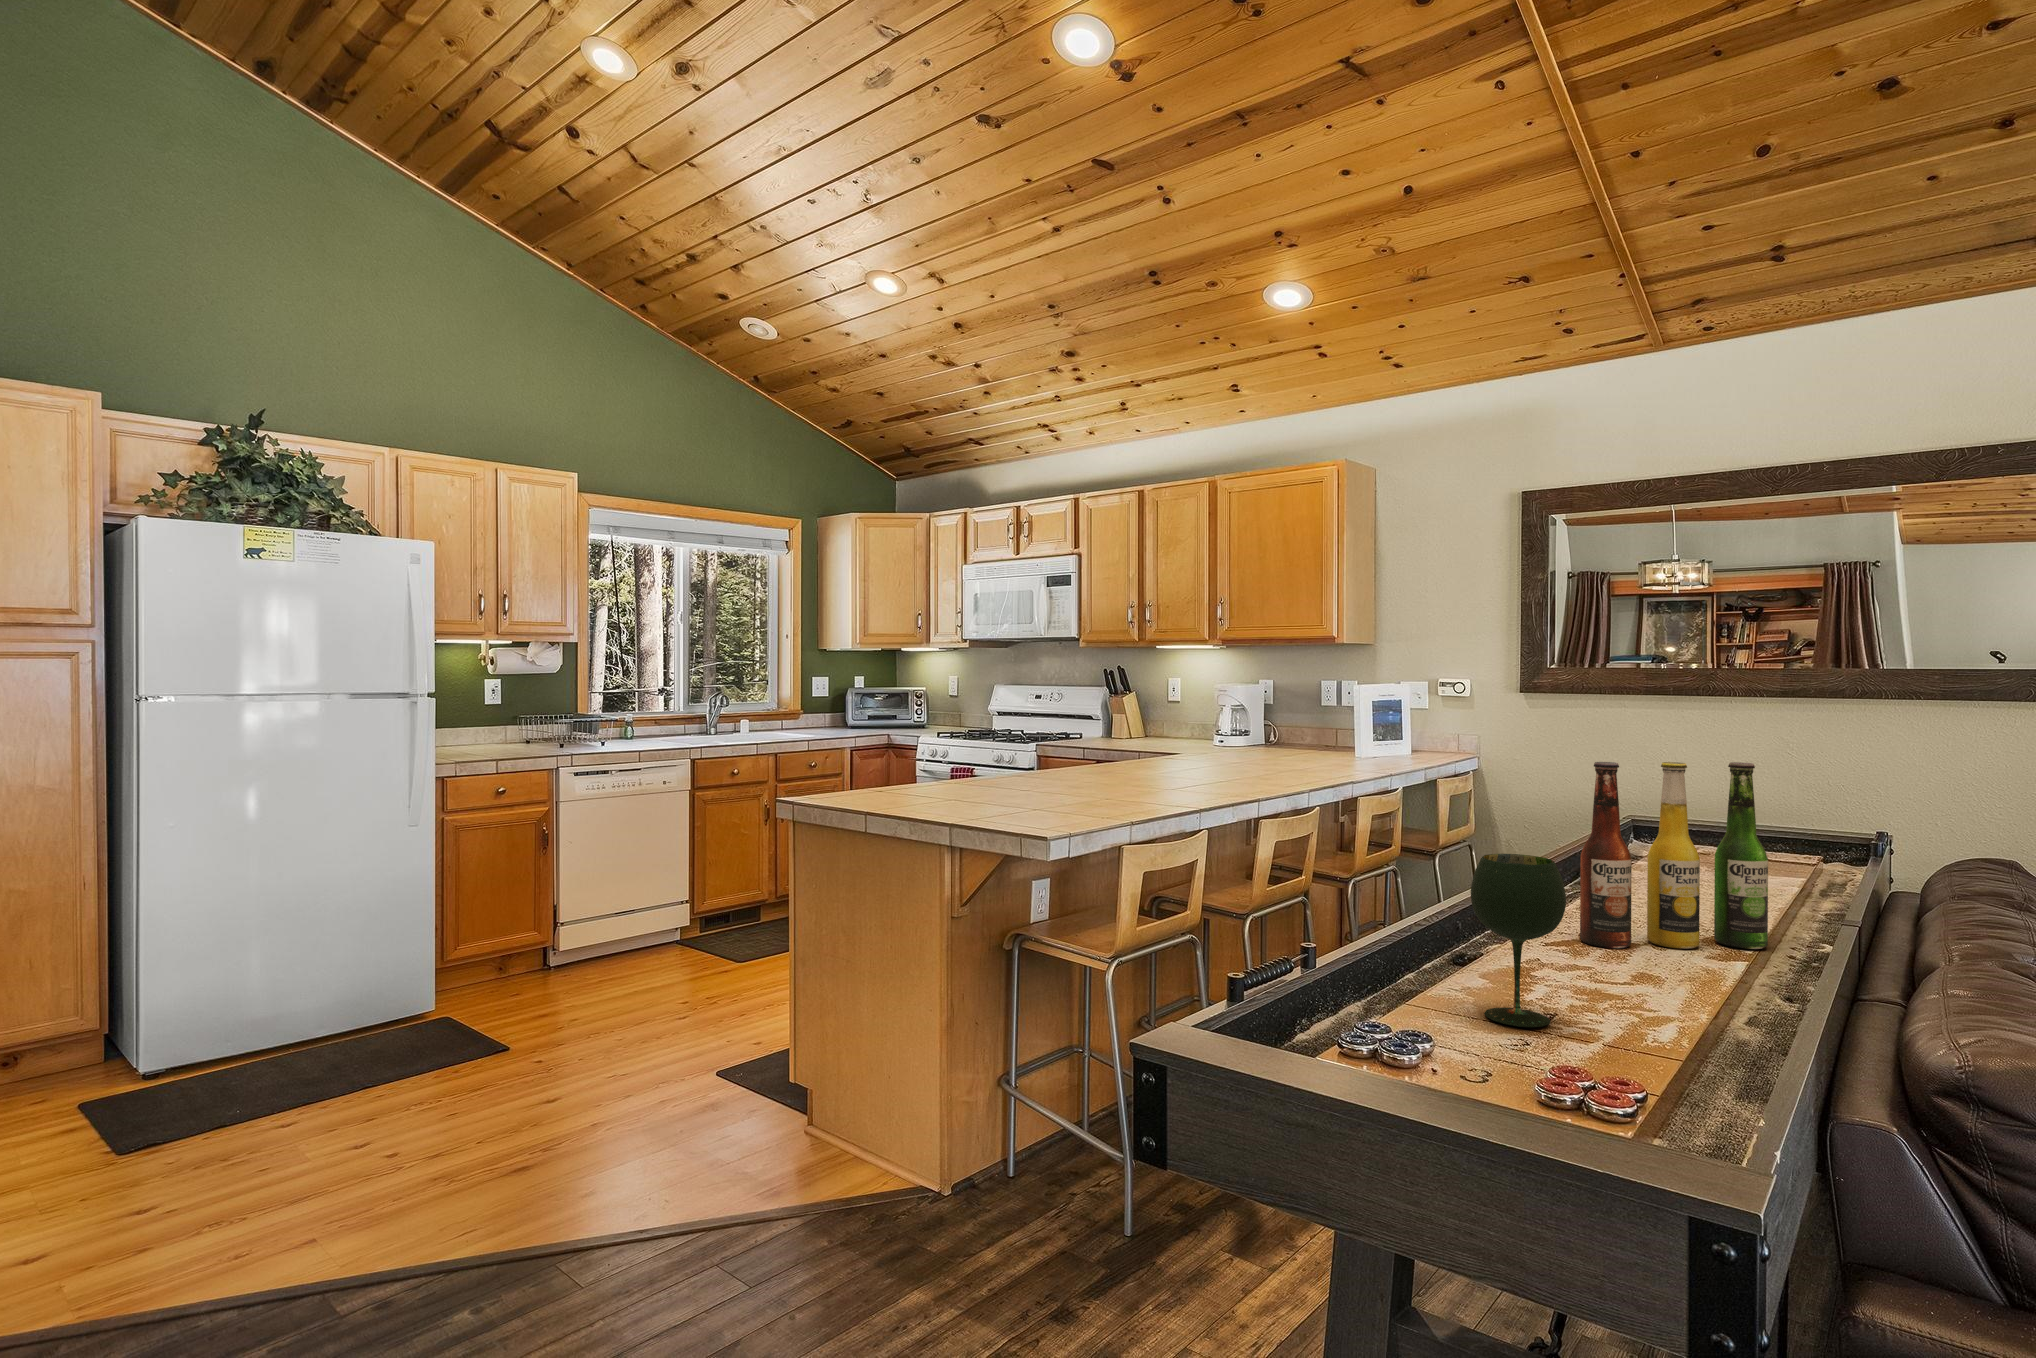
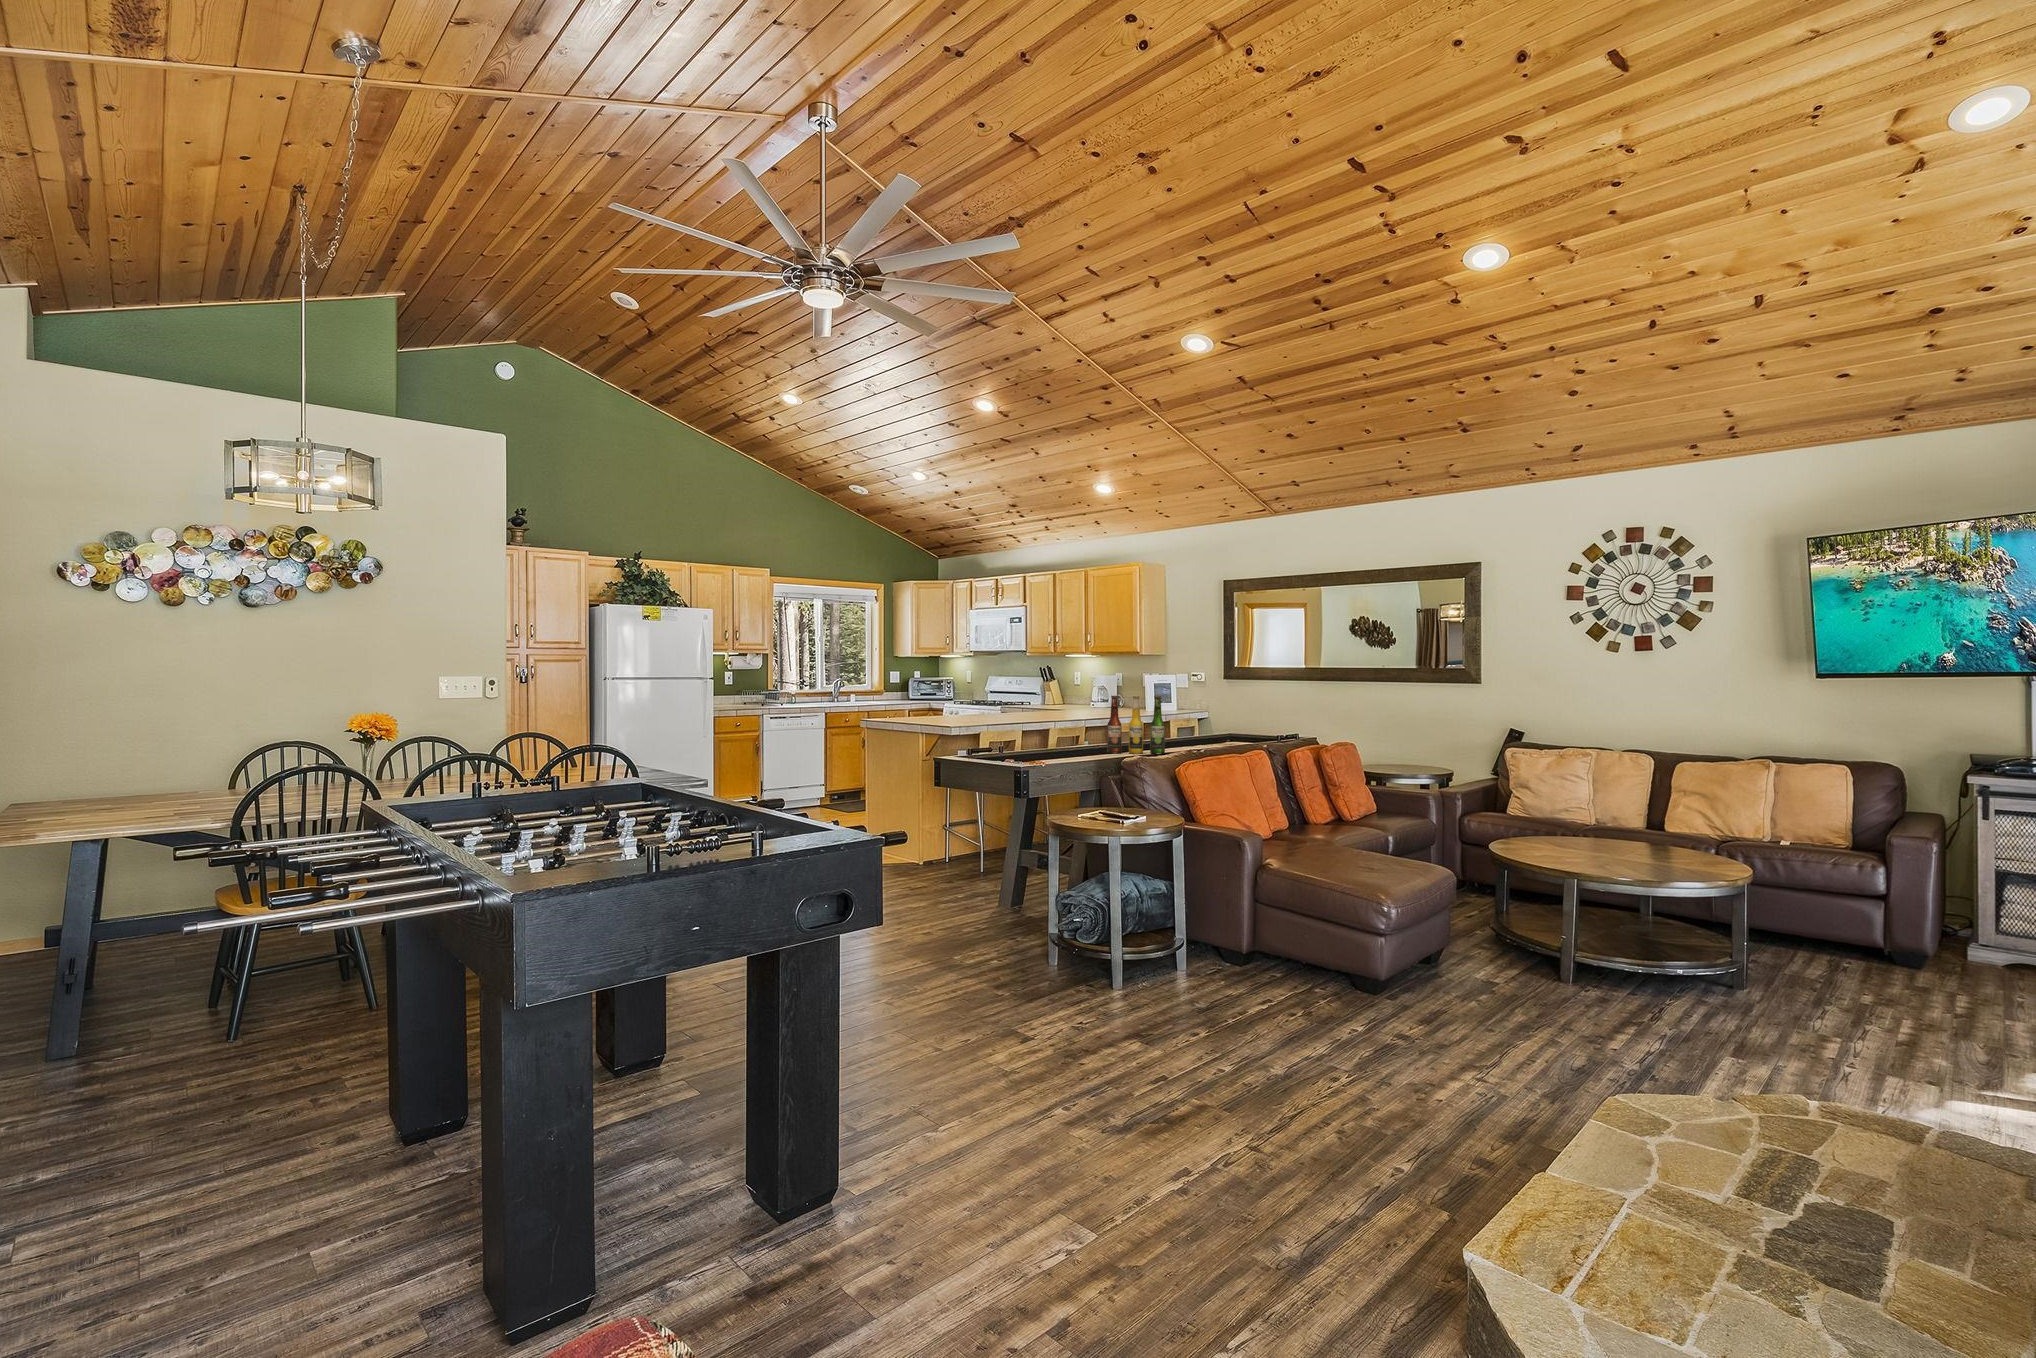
wine glass: present [1471,854,1566,1027] -> none [1036,716,1059,759]

